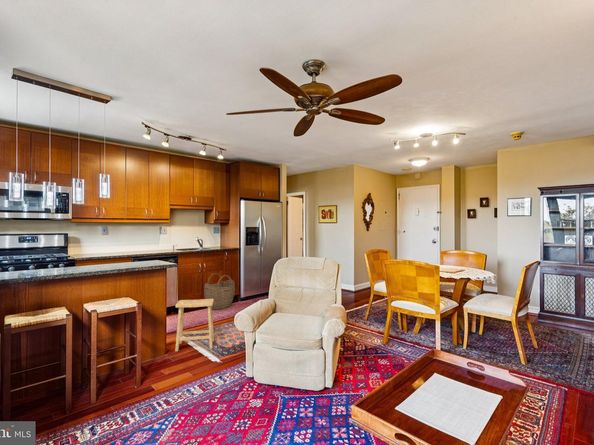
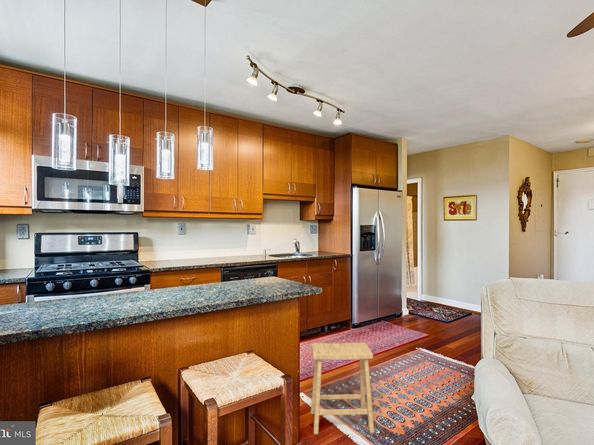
woven basket: present [204,273,235,310] -> none [311,289,352,343]

